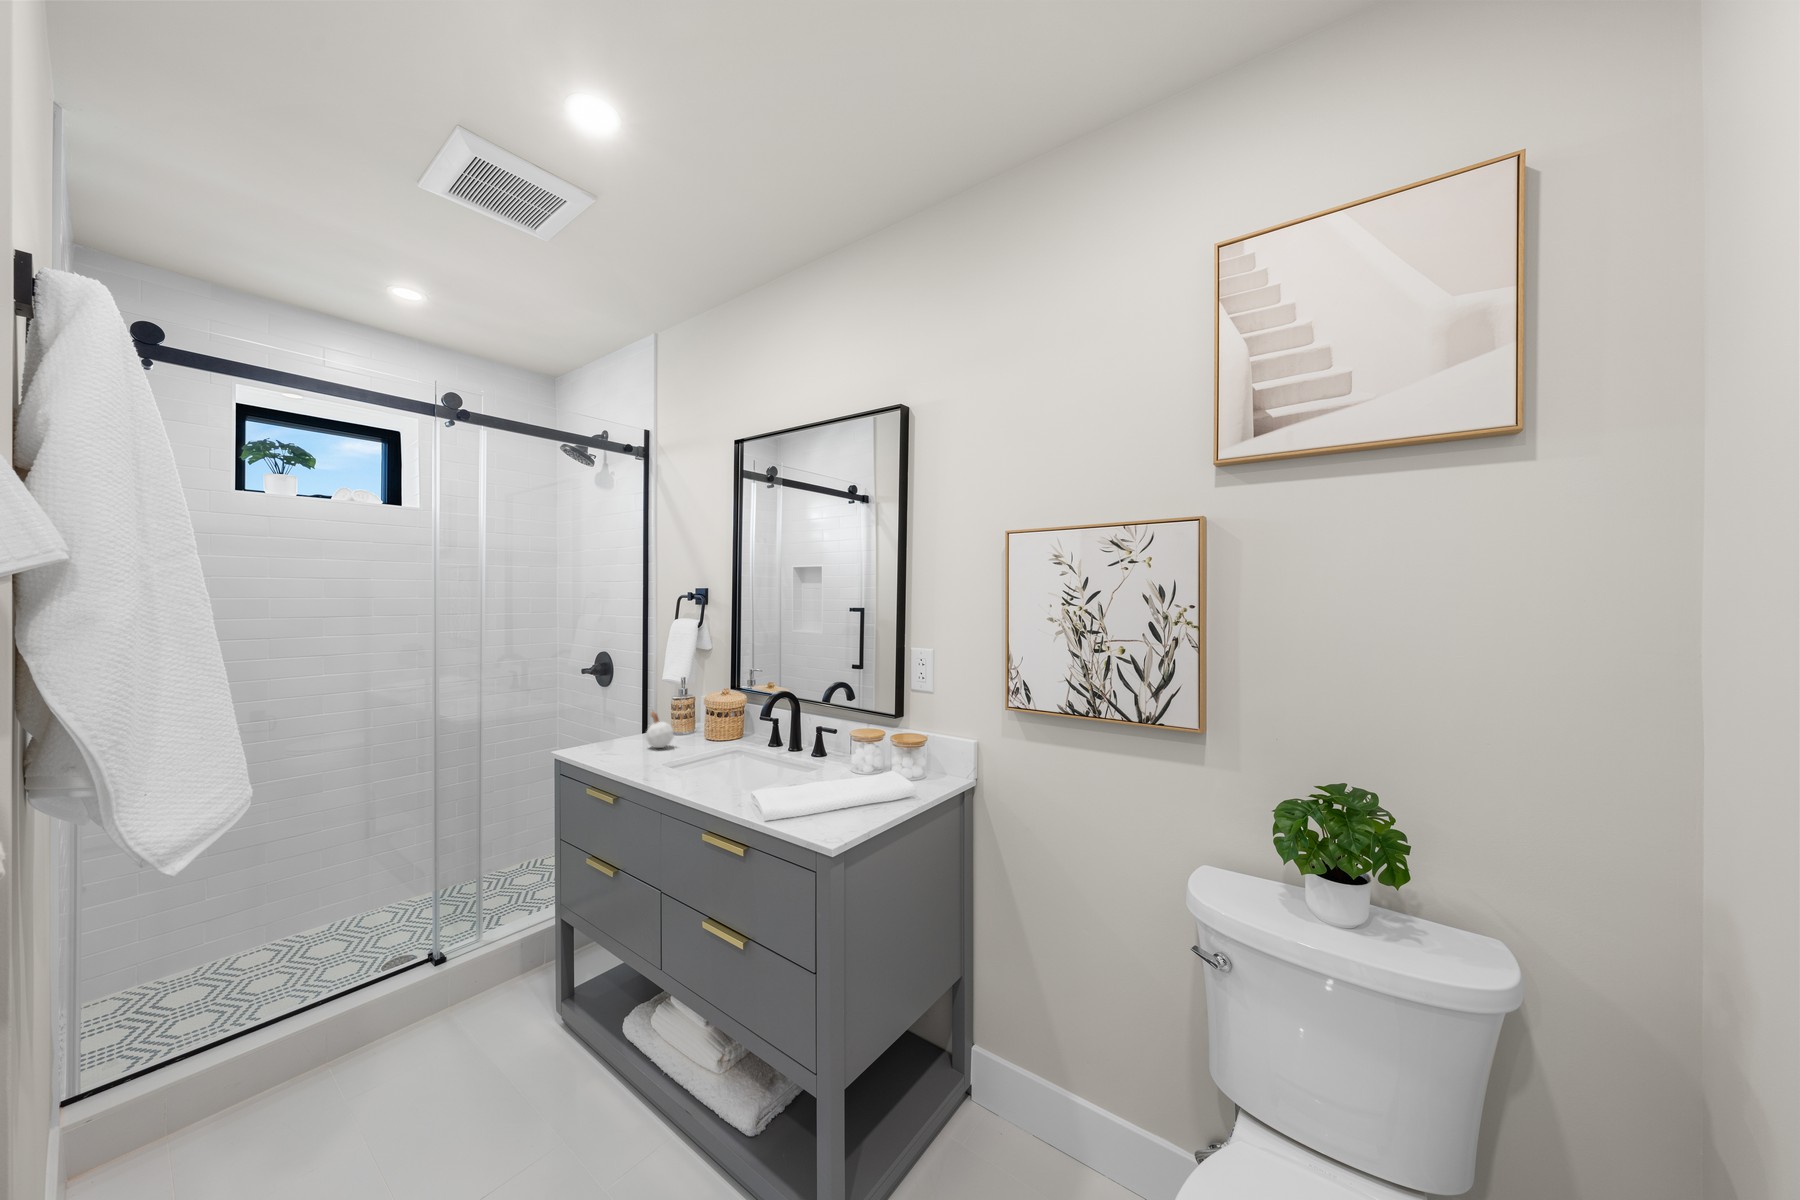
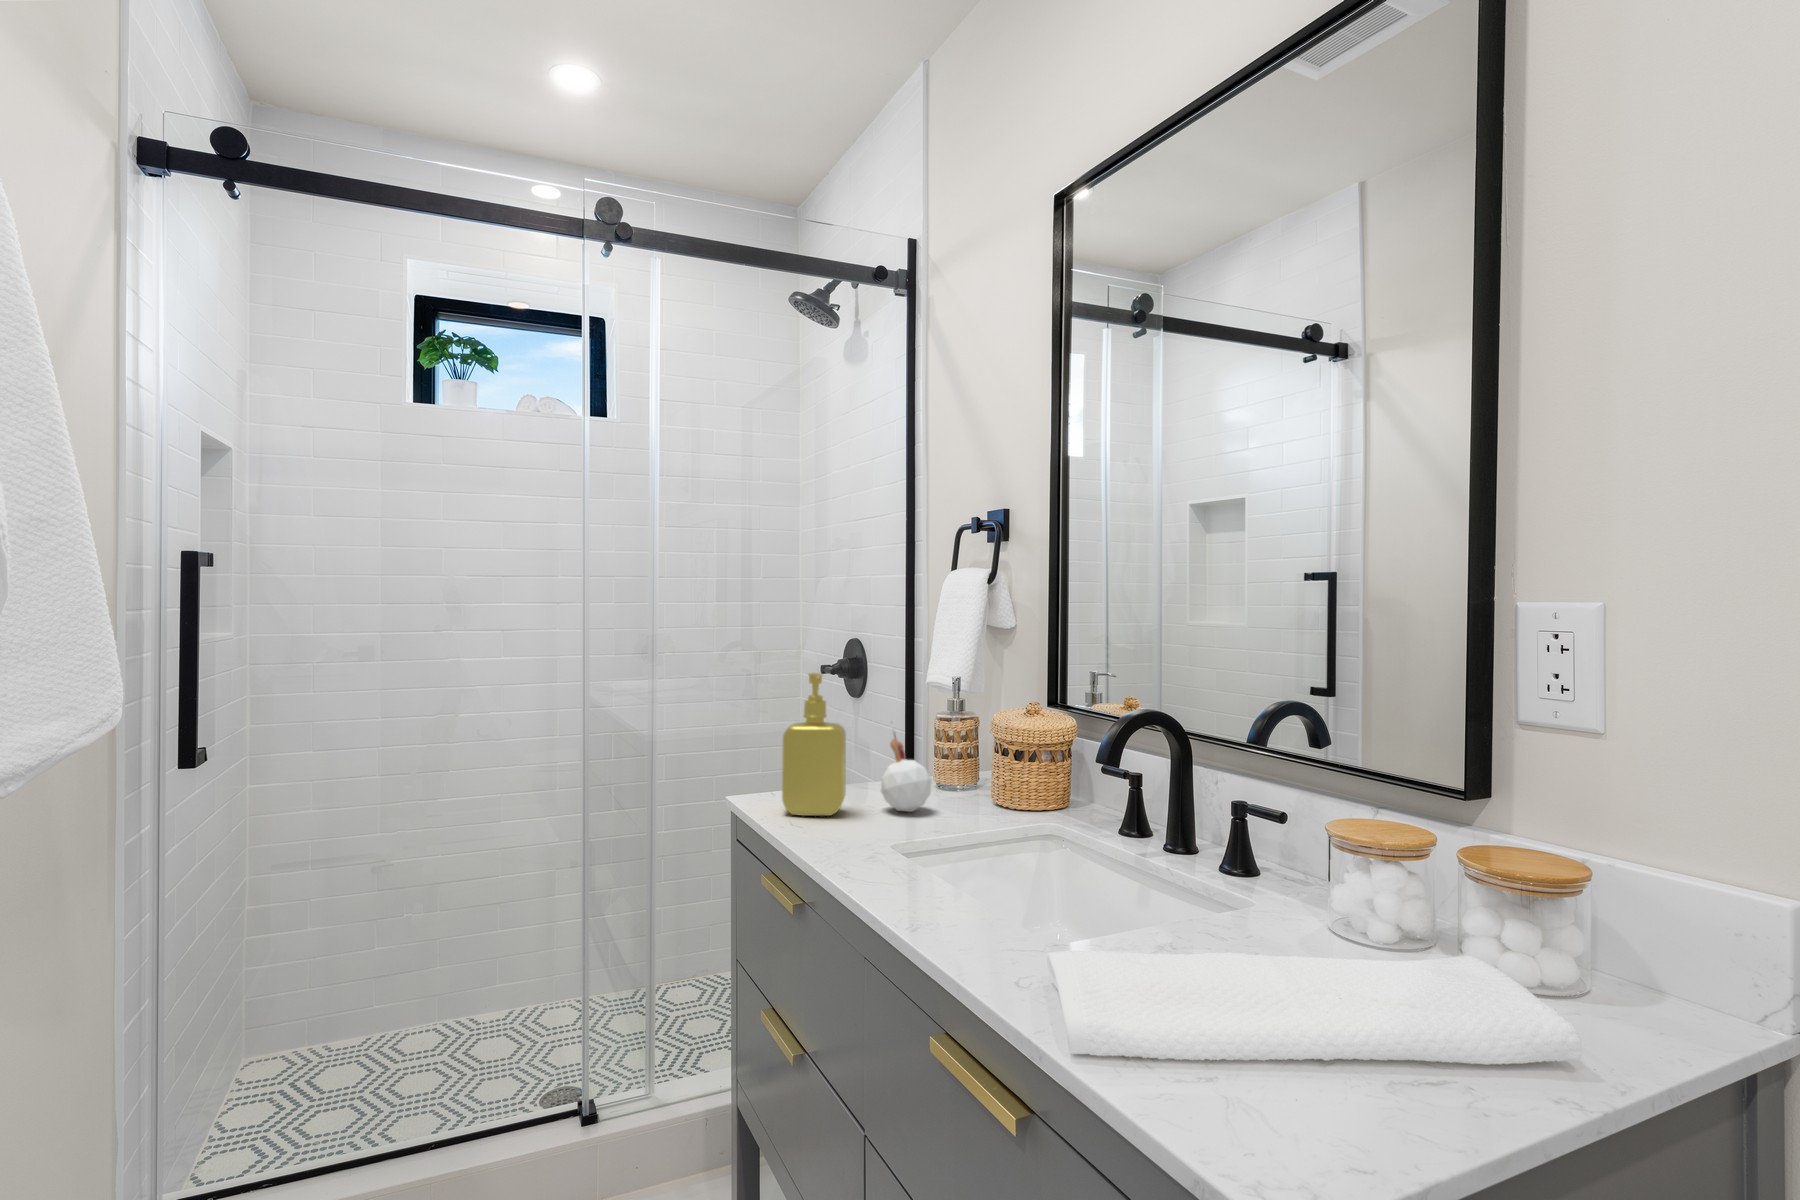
soap dispenser: none [594,680,628,756] -> present [782,673,846,816]

